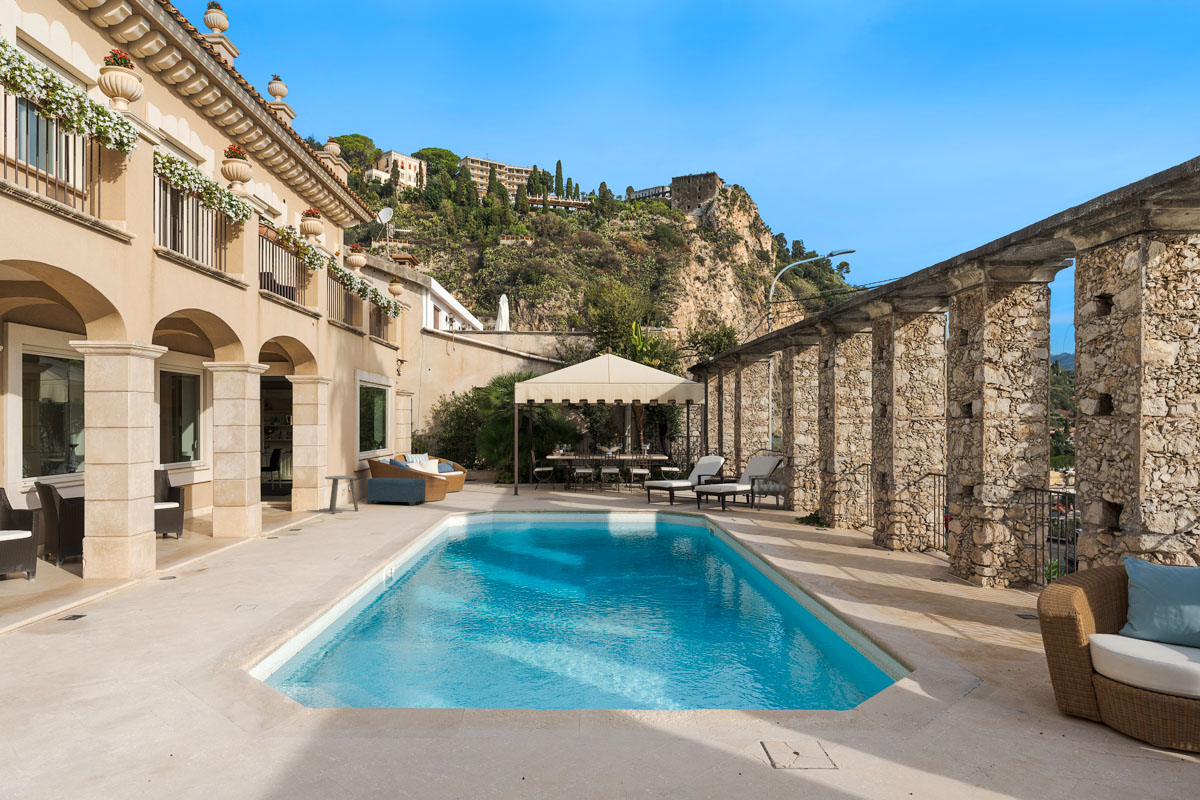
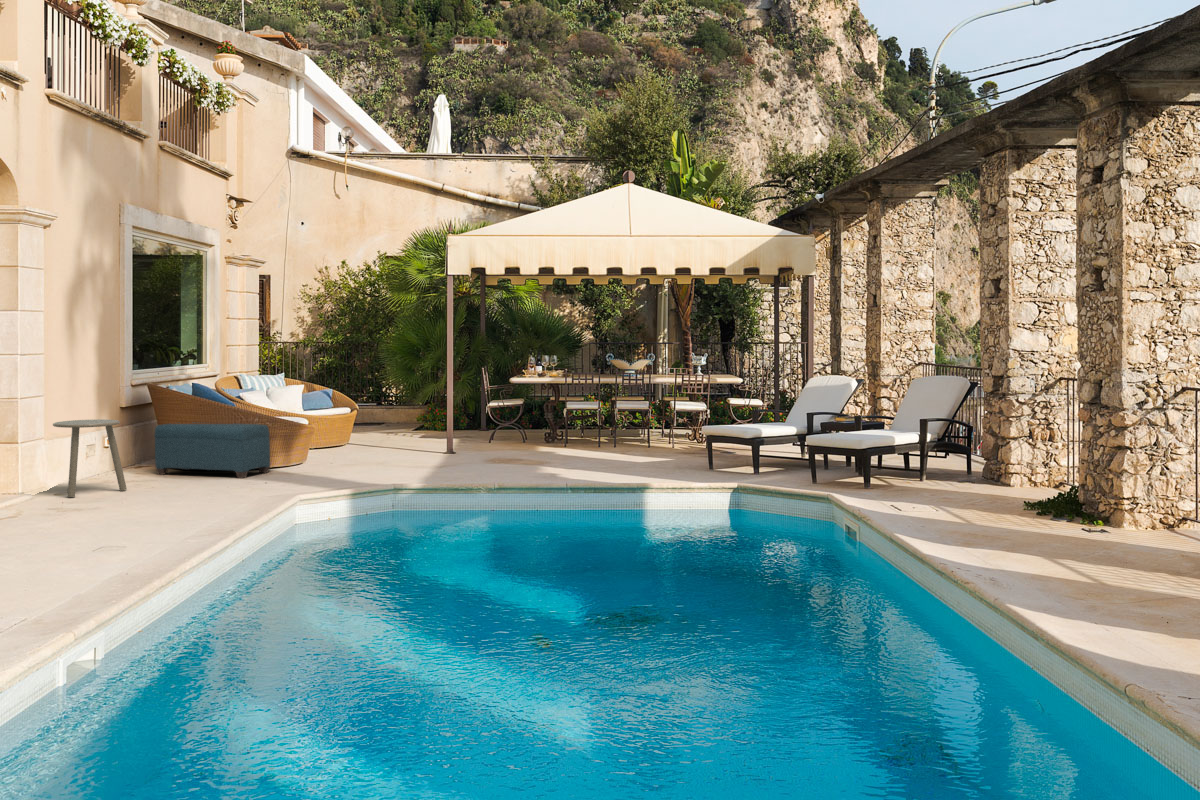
armchair: present [749,467,792,510] -> none [912,395,1006,485]

